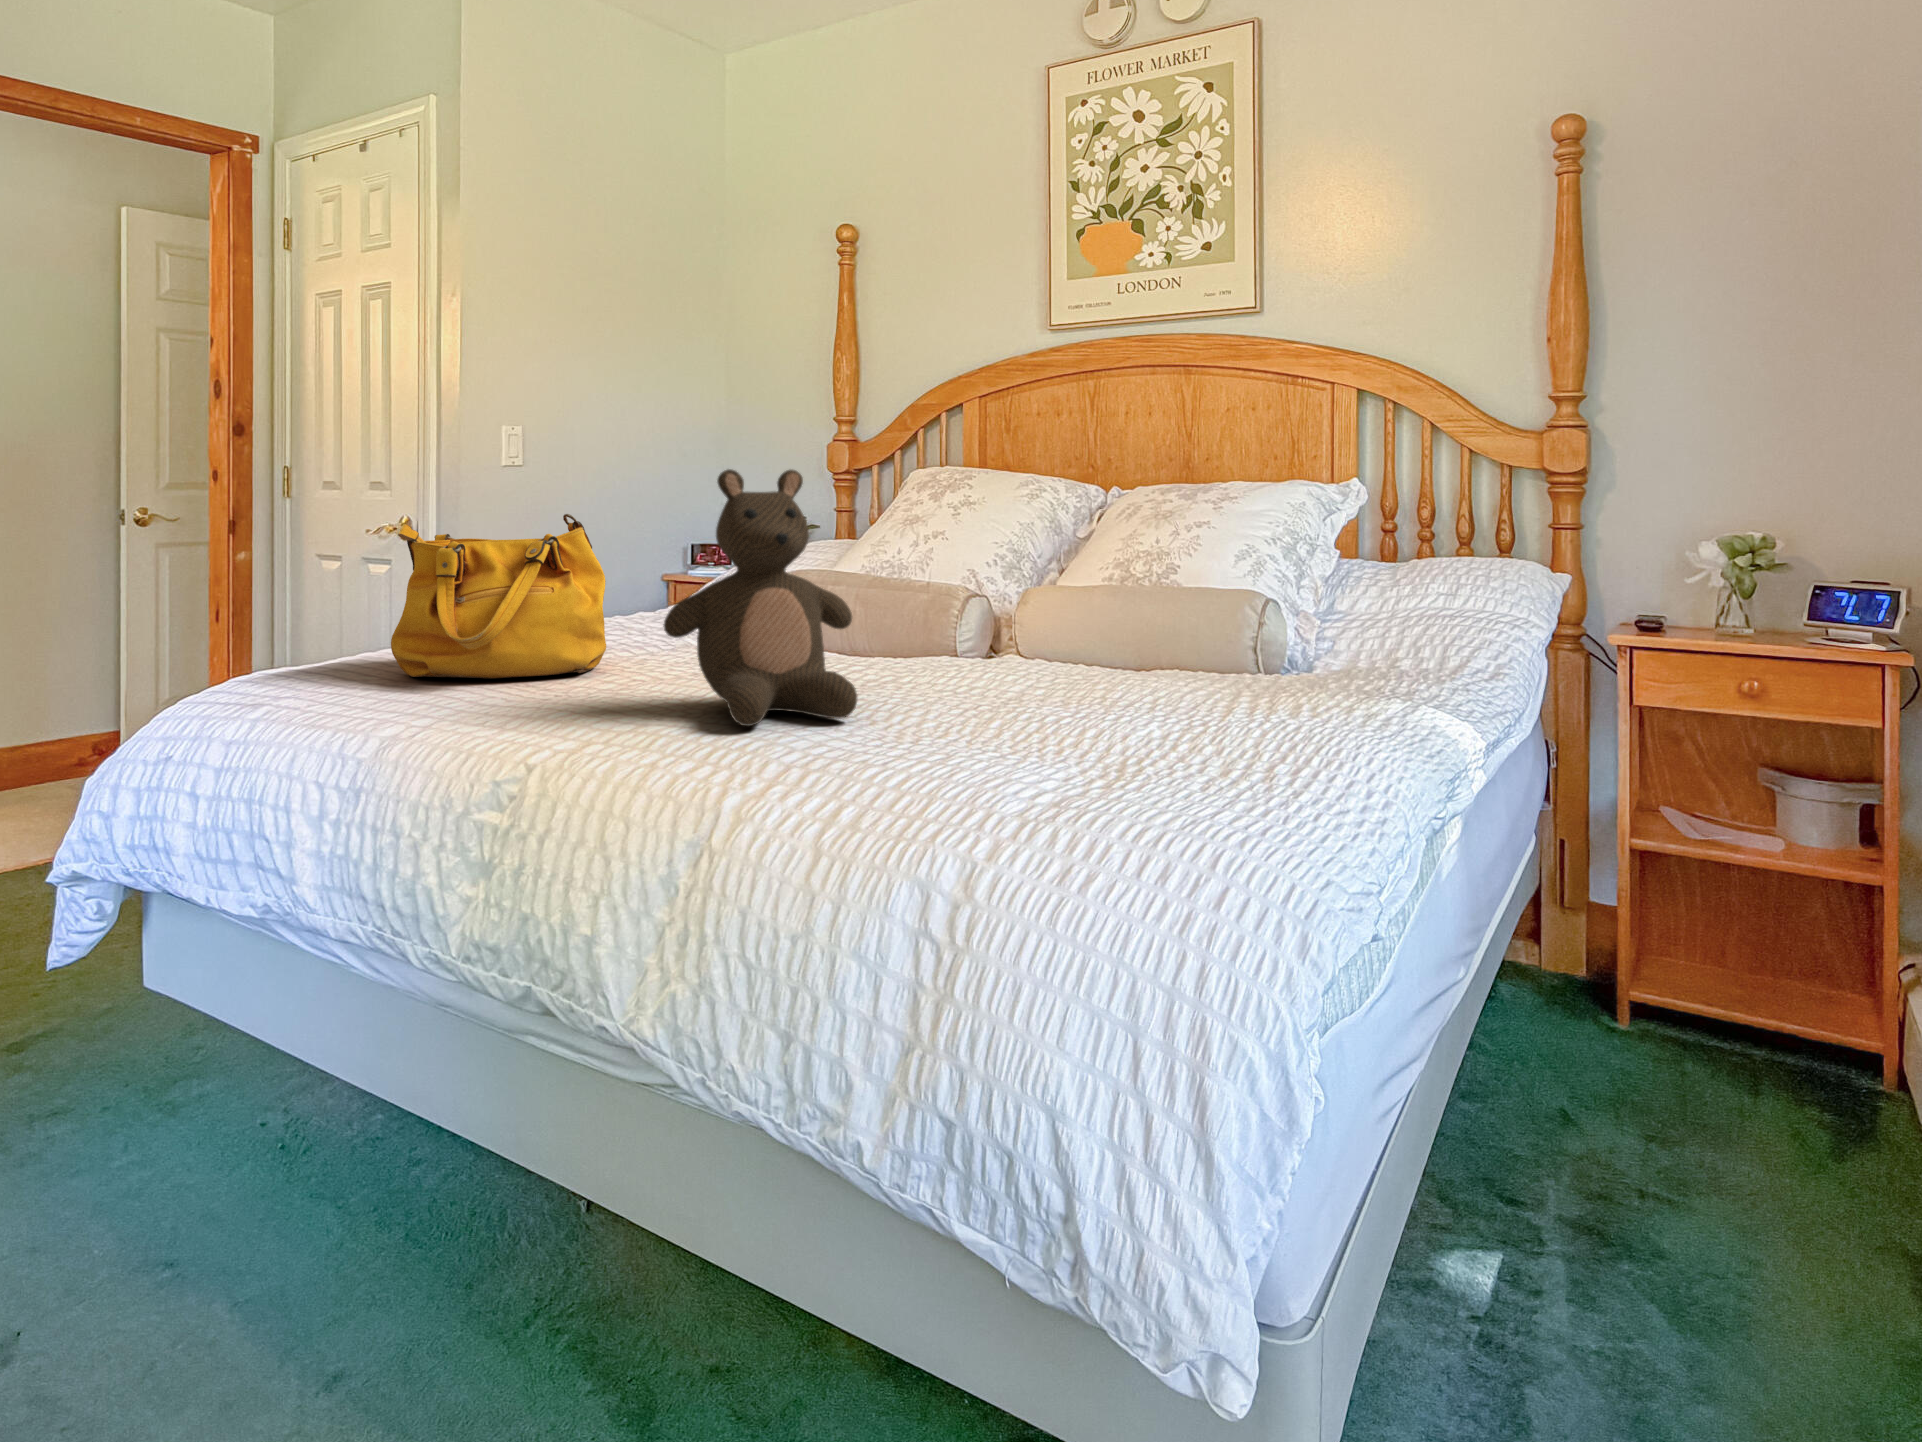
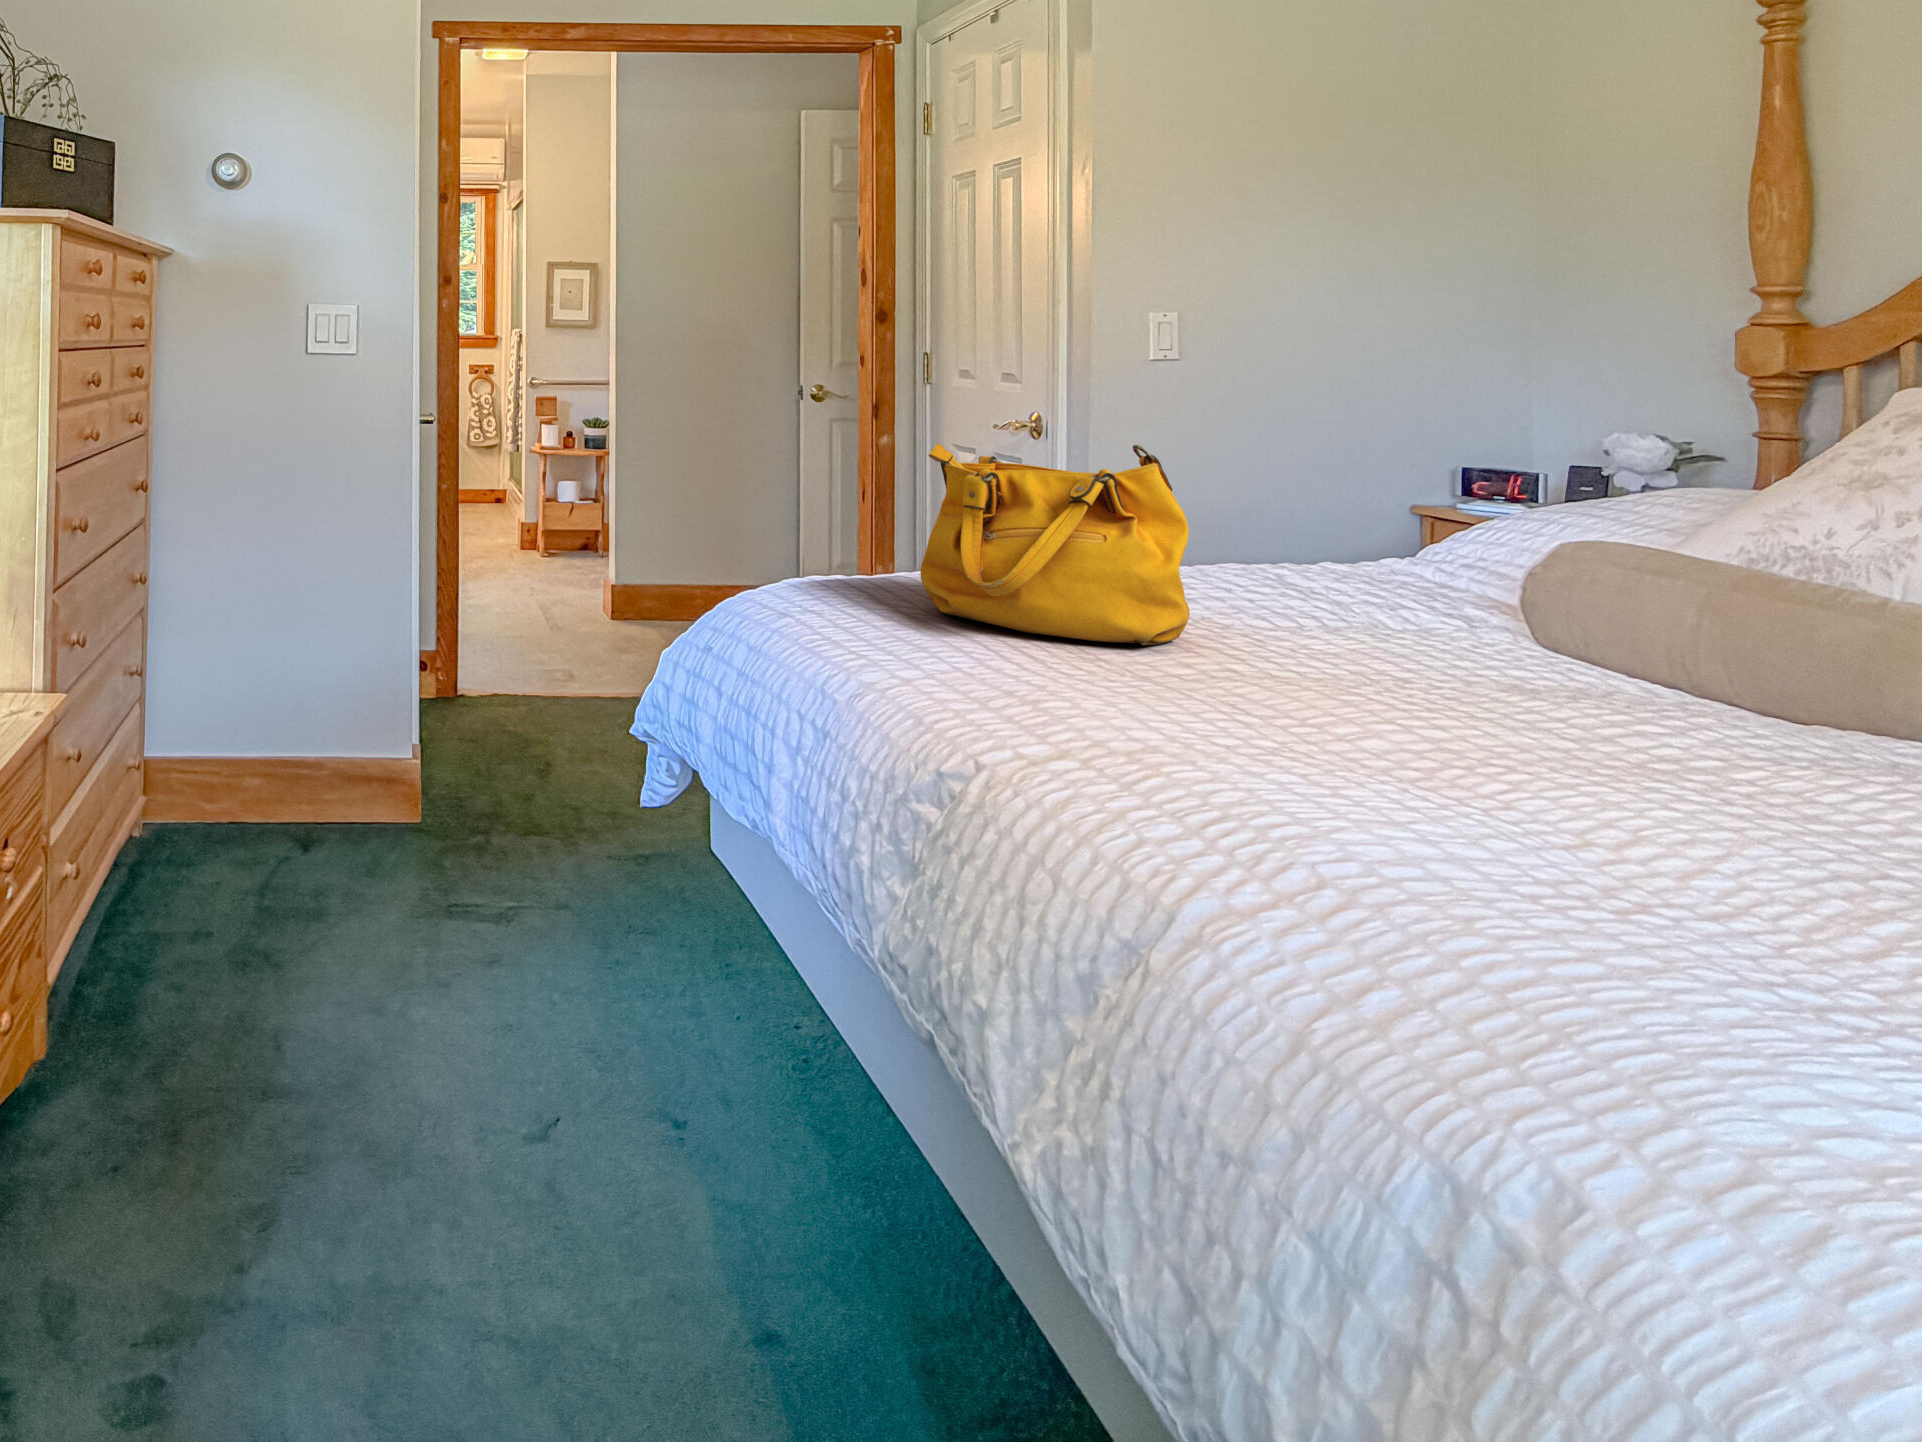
stuffed bear: present [663,469,857,726] -> none [1210,415,1573,824]

